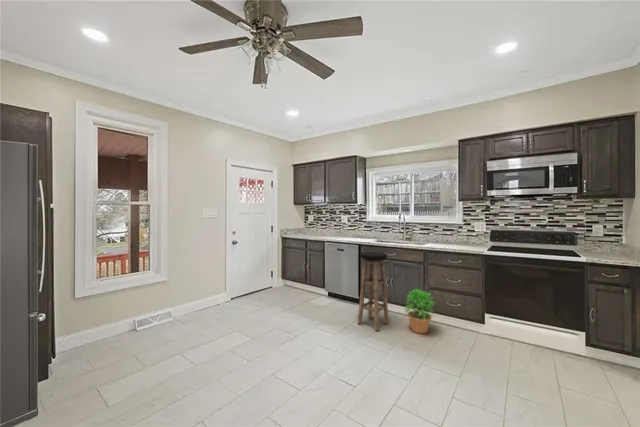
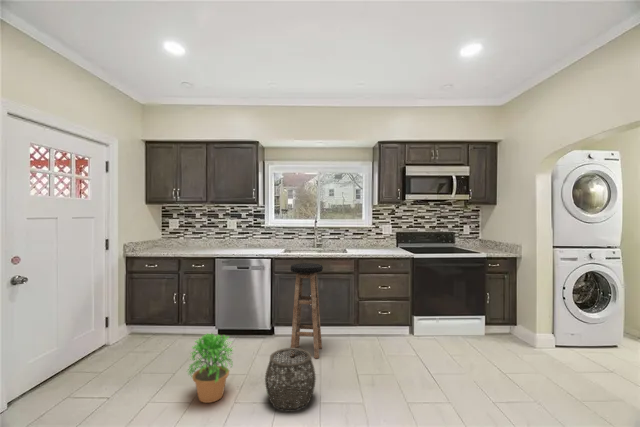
potted plant: present [405,289,434,333] -> present [188,334,232,403]
woven basket: none [308,315,348,363] -> present [265,348,316,410]

